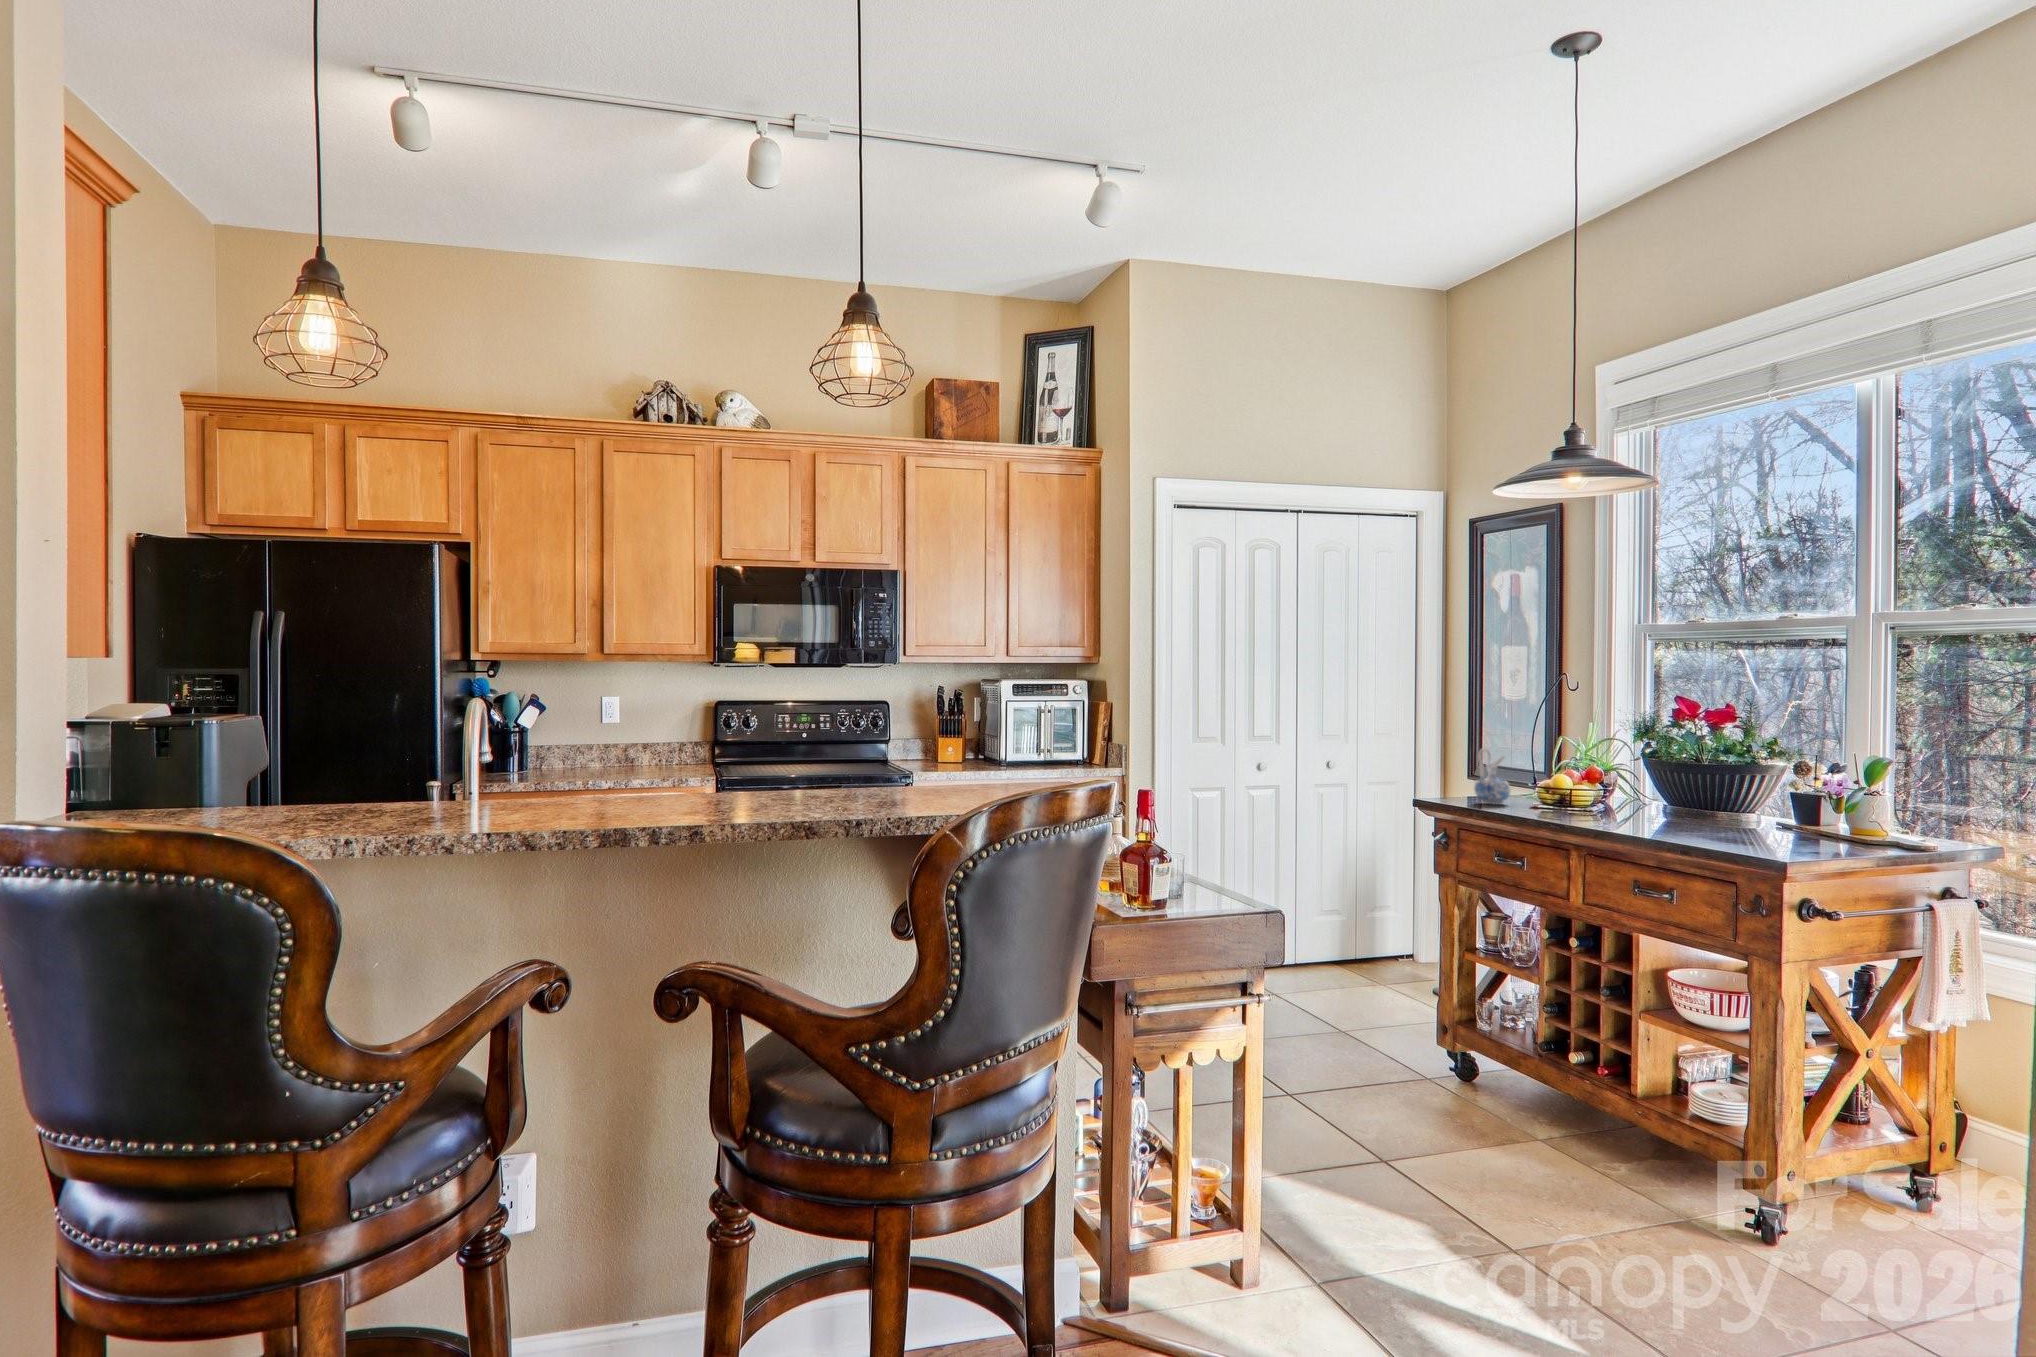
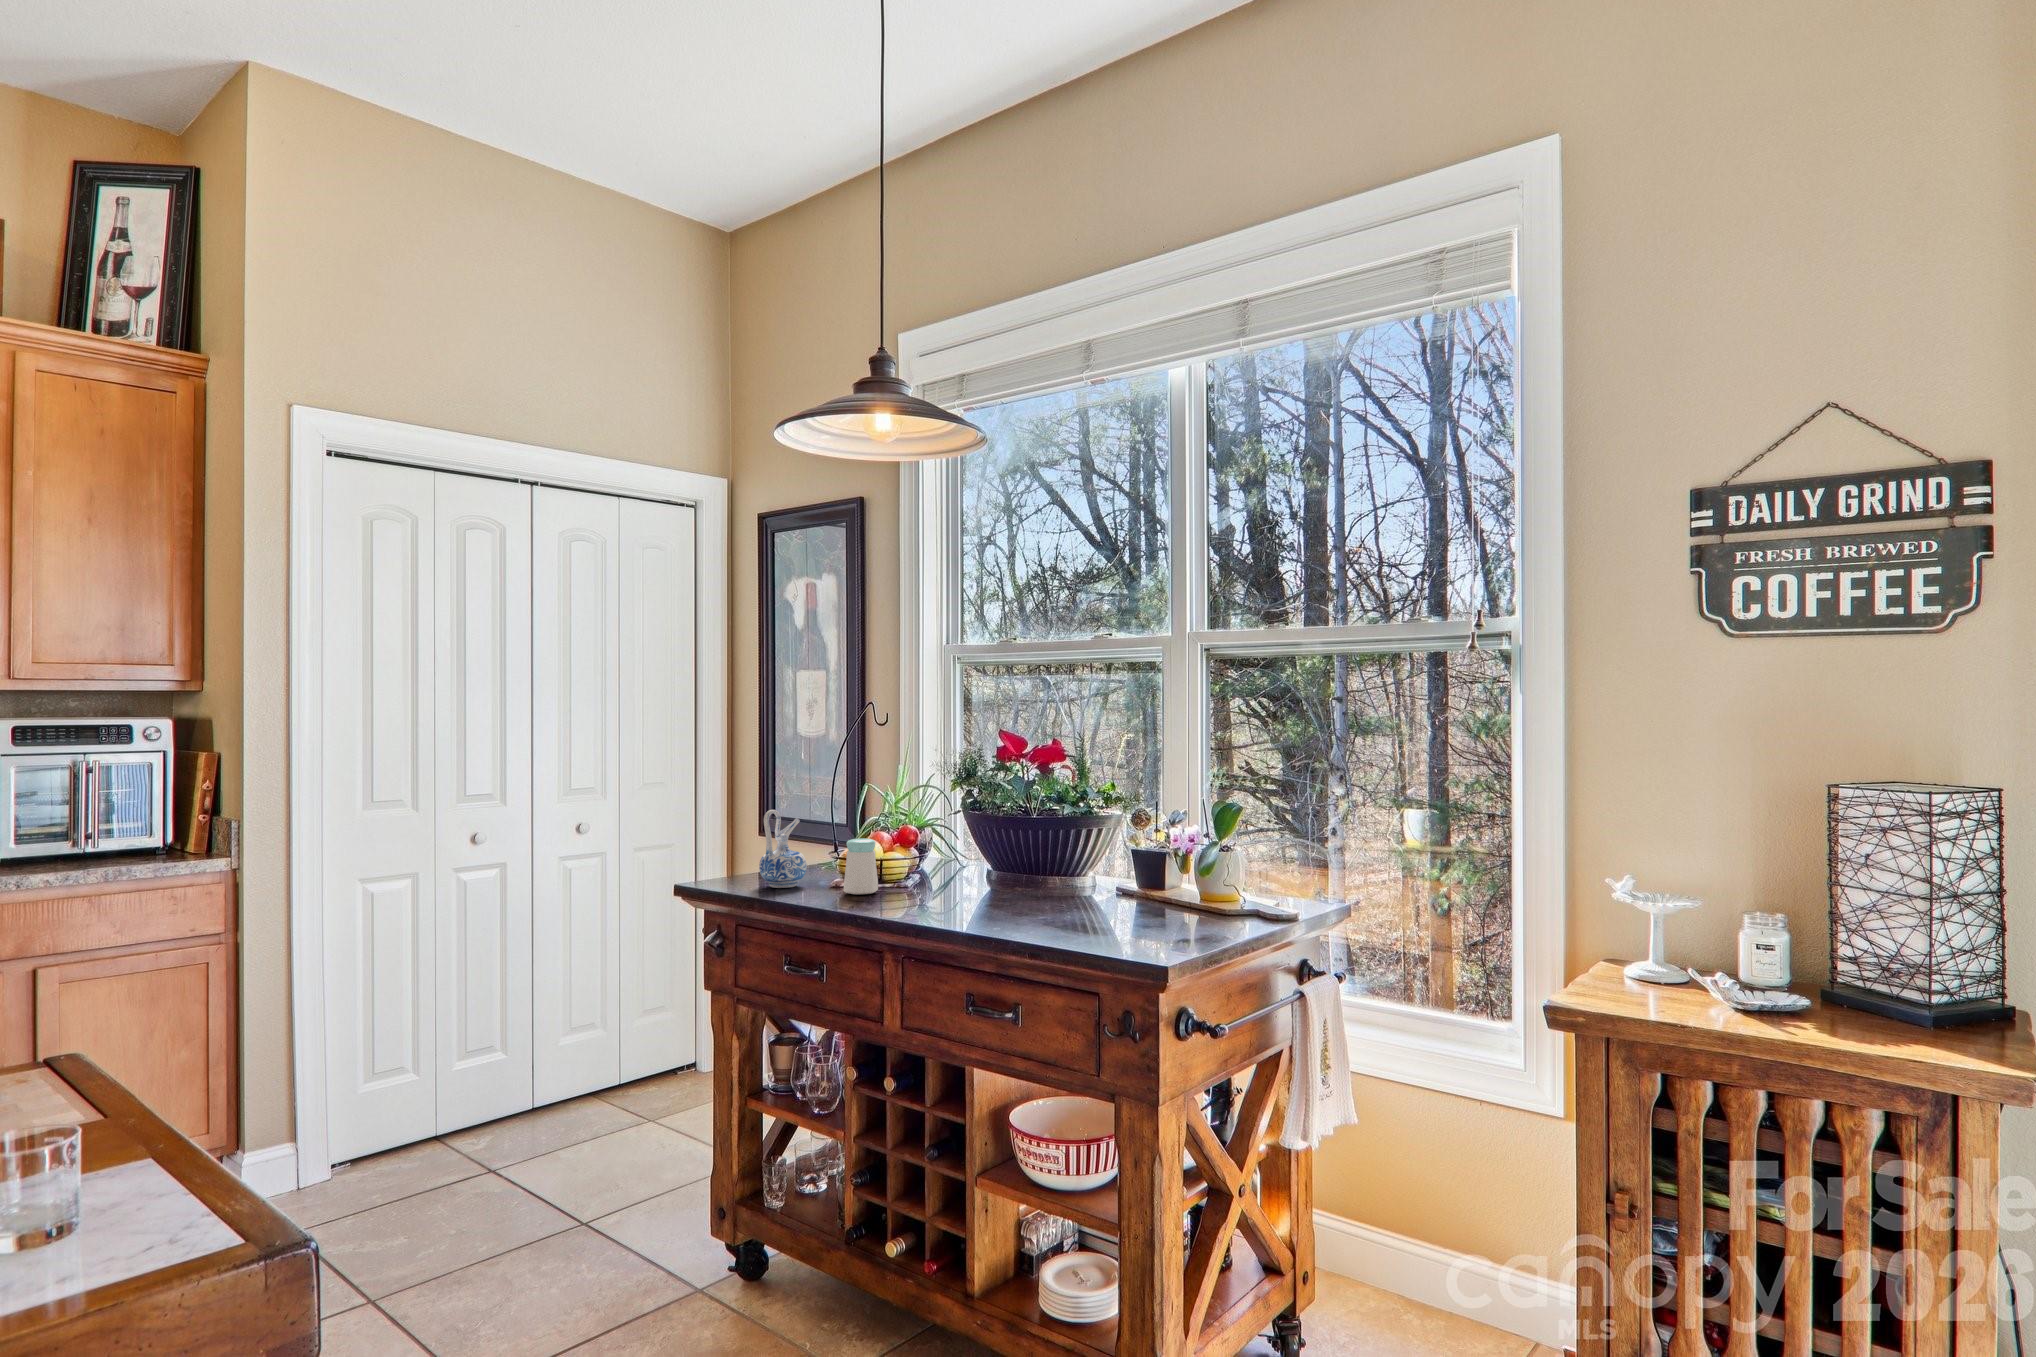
salt shaker: none [1539,772,1567,811] -> present [844,838,878,894]

